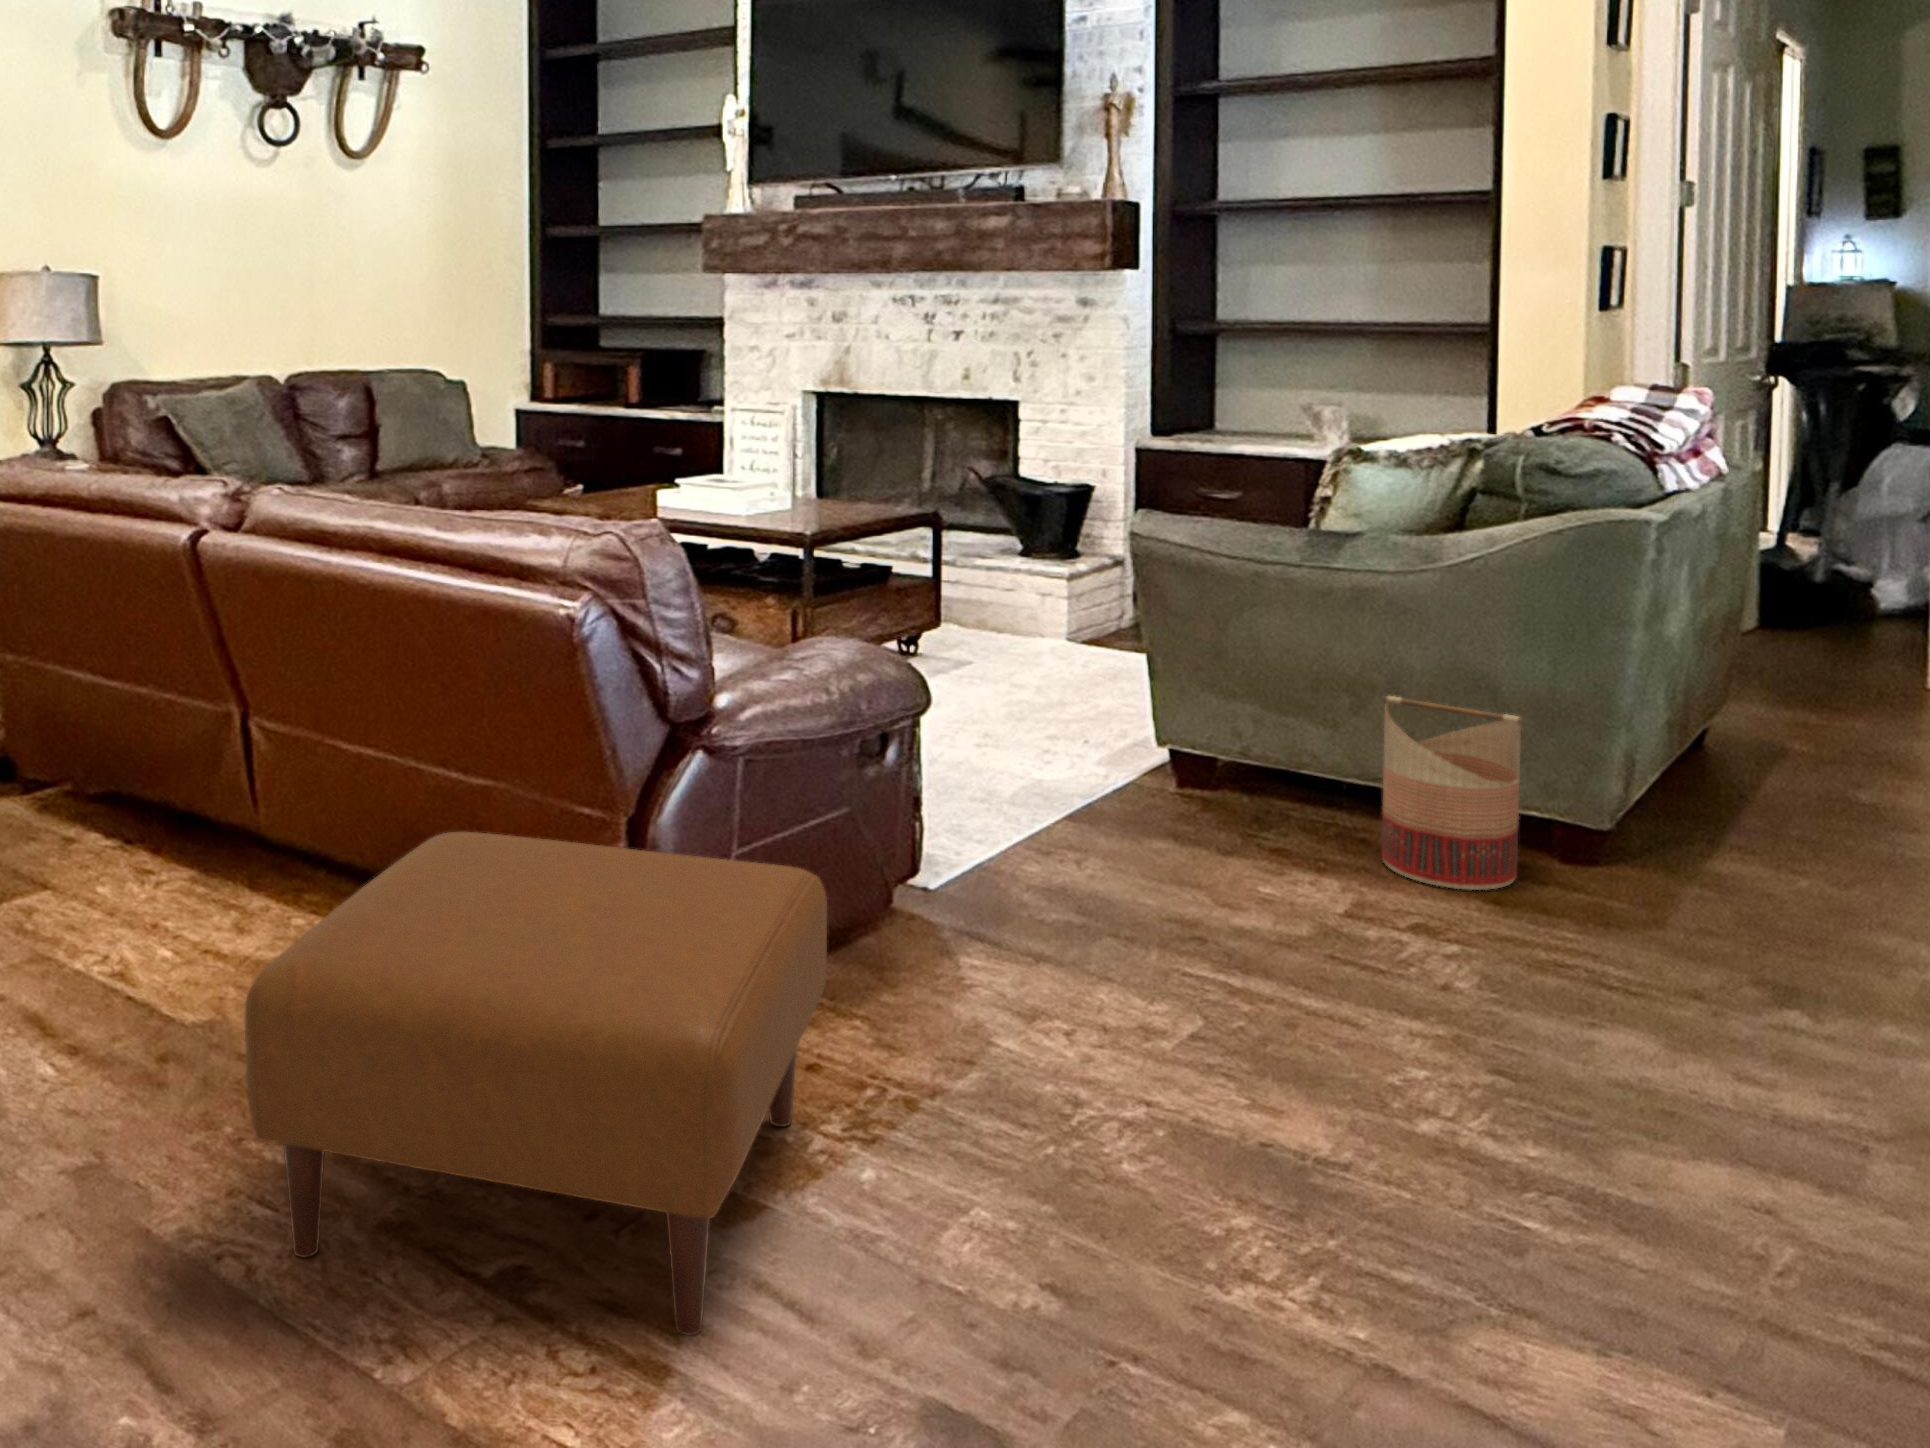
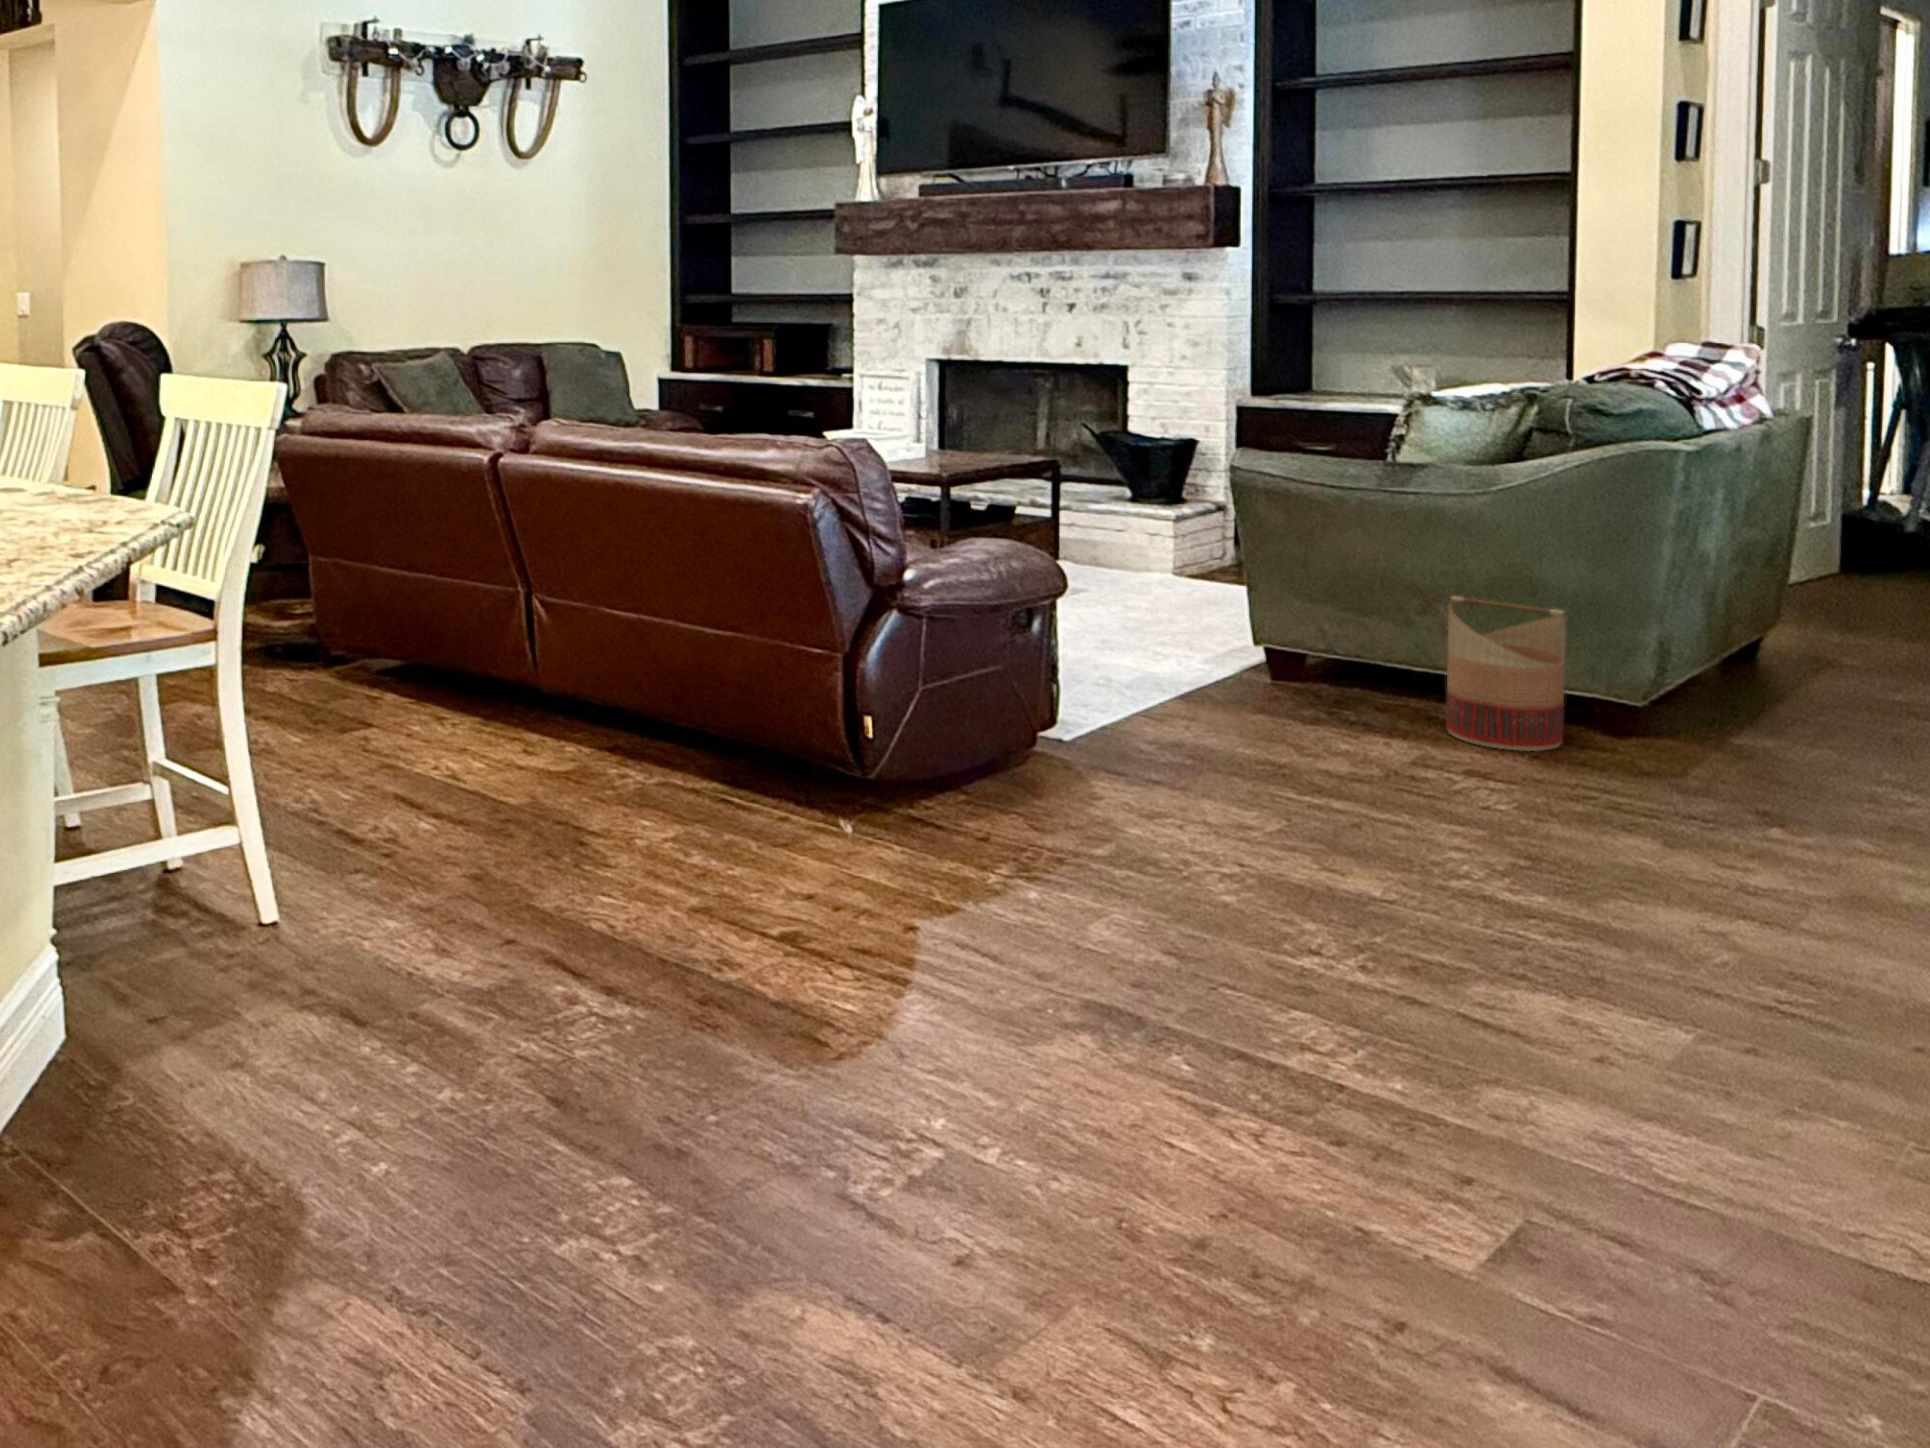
ottoman: present [244,832,827,1335] -> none [608,661,999,965]

